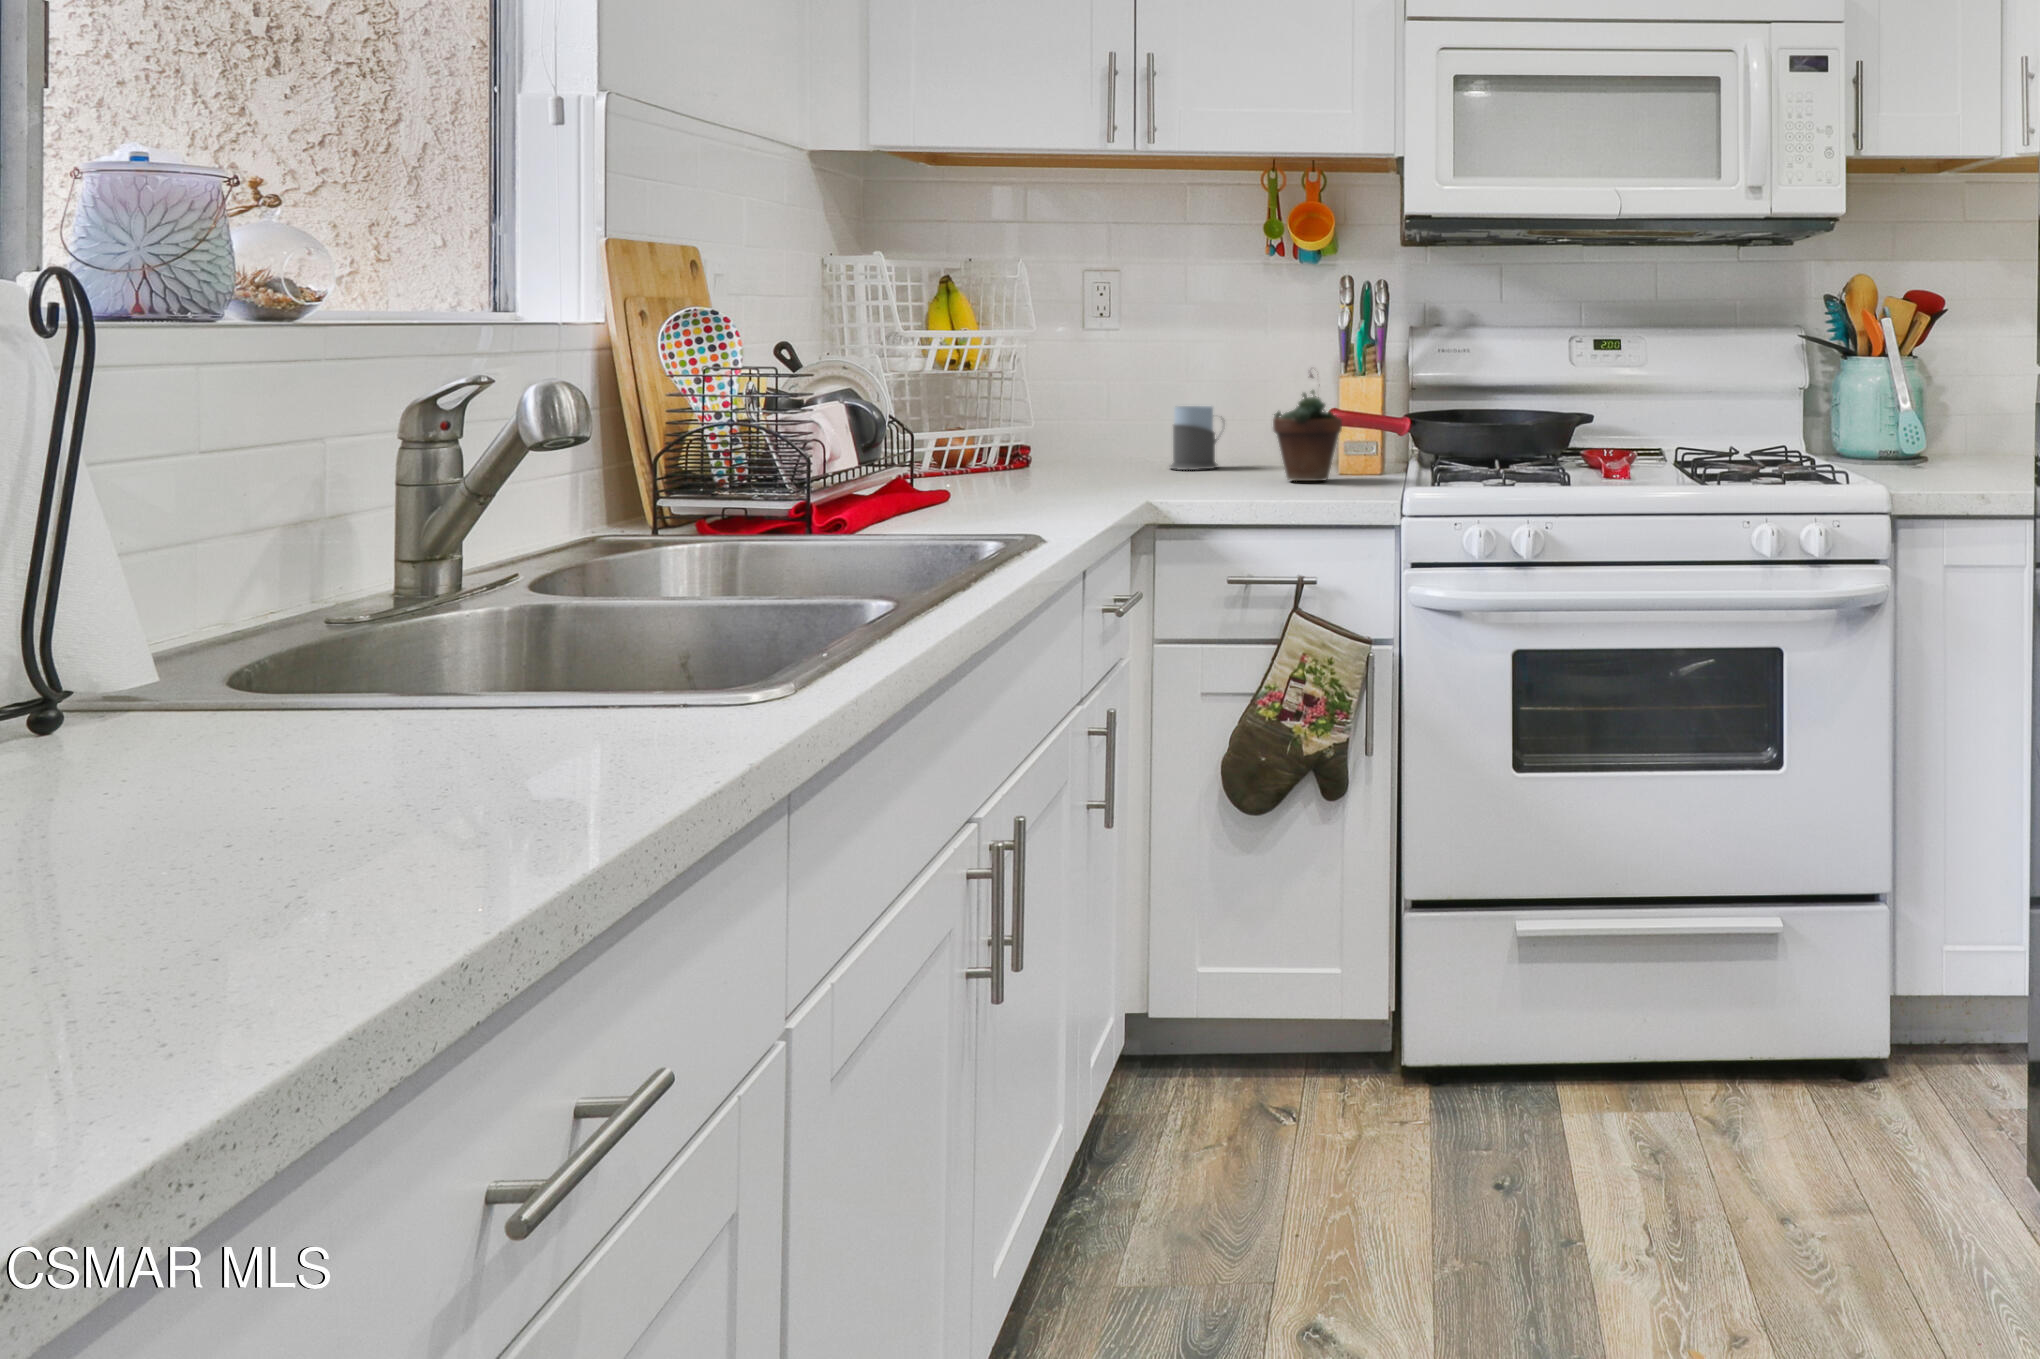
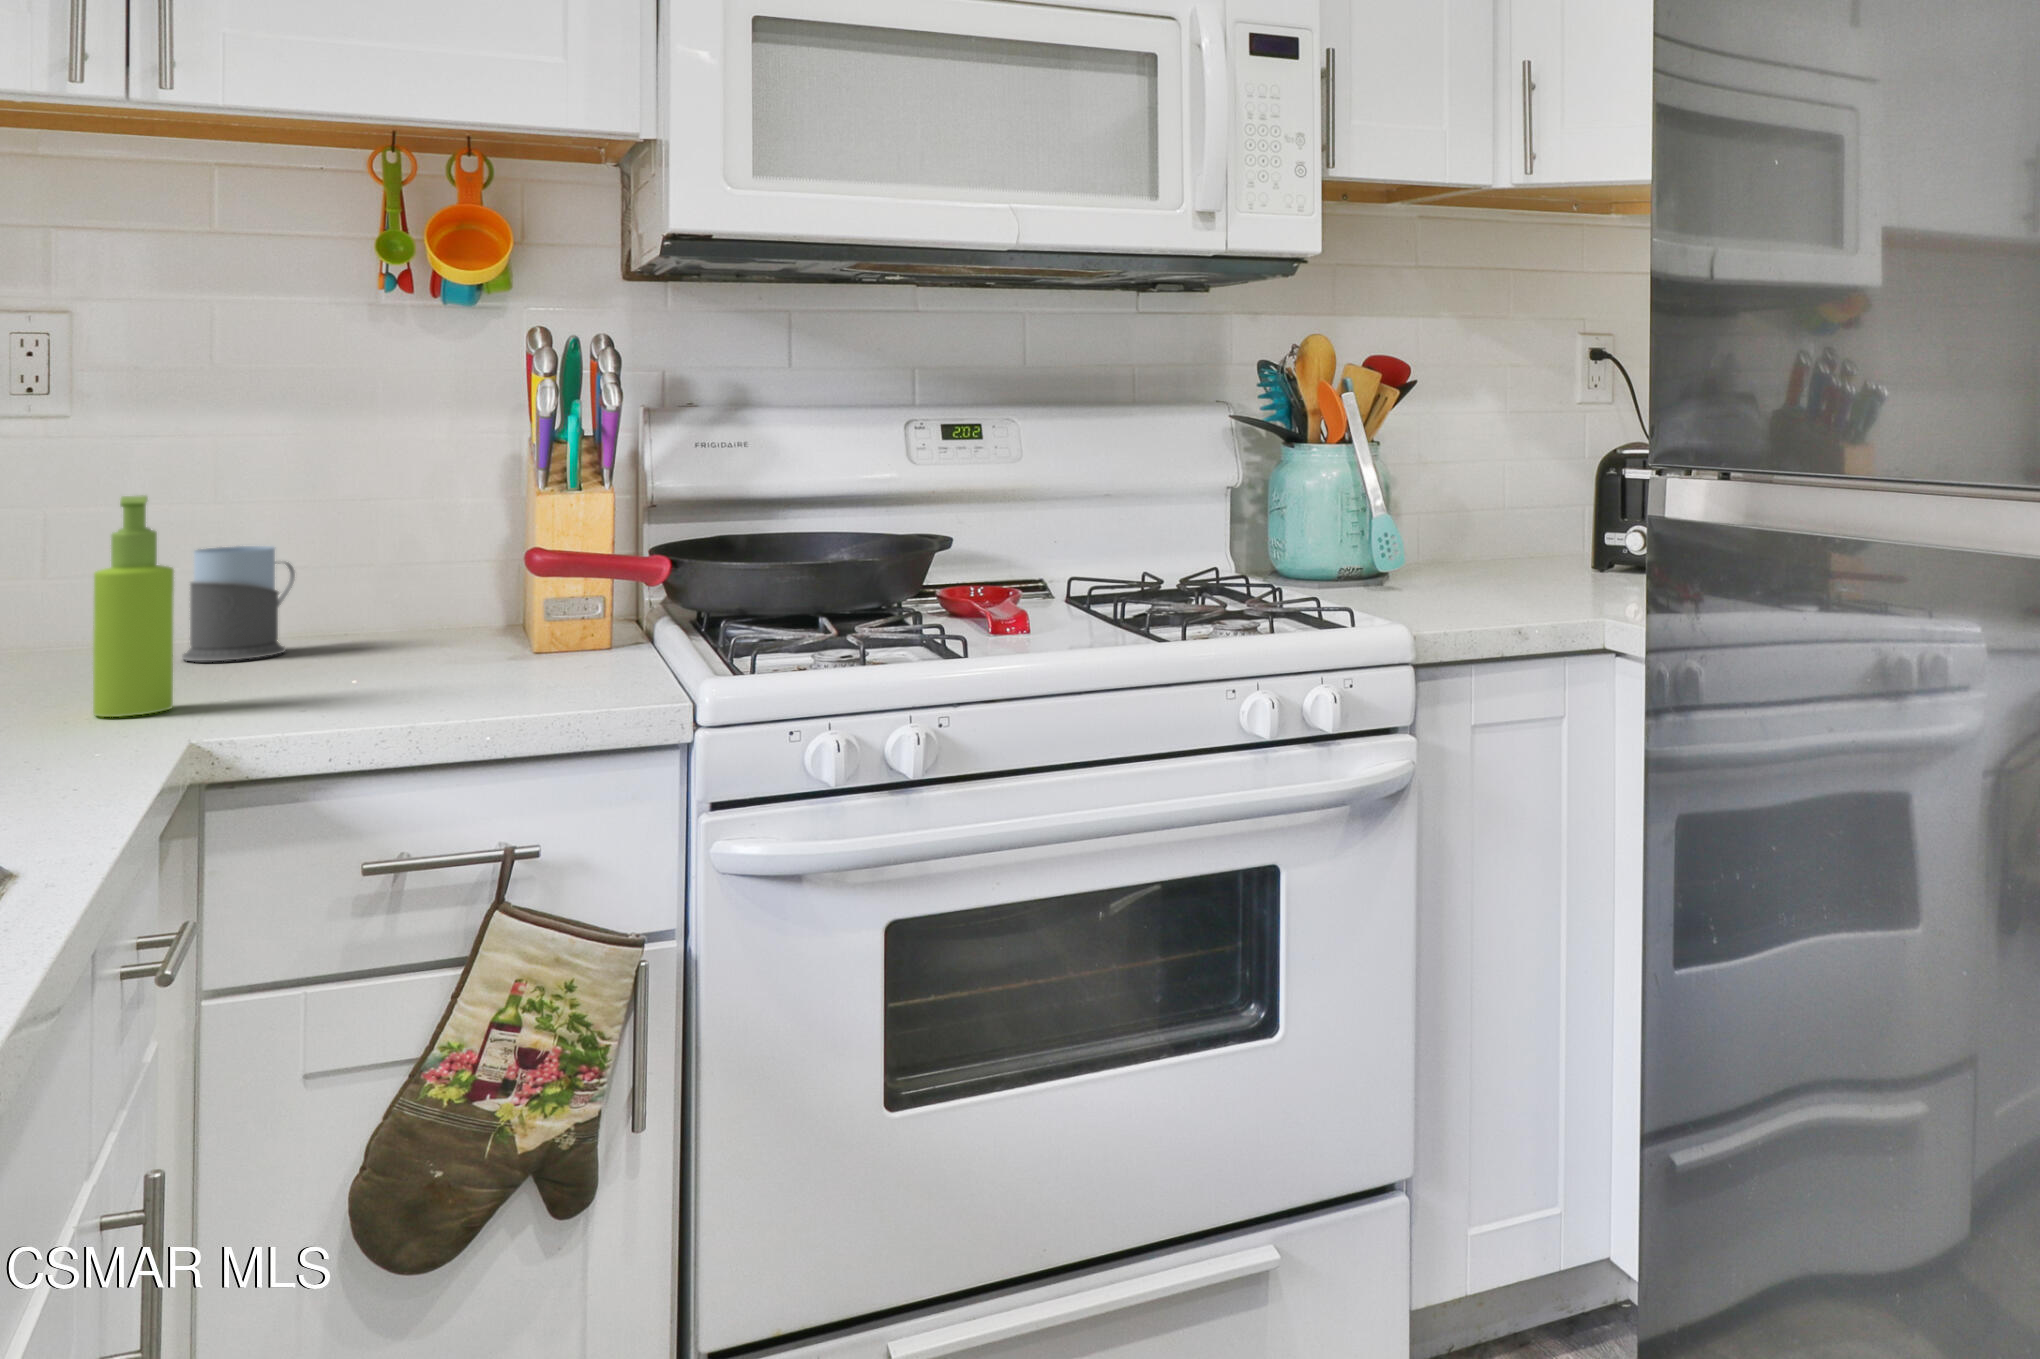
soap dispenser: none [1114,369,1151,489] -> present [93,495,174,717]
succulent plant: present [1273,373,1342,481] -> none [417,479,550,673]

